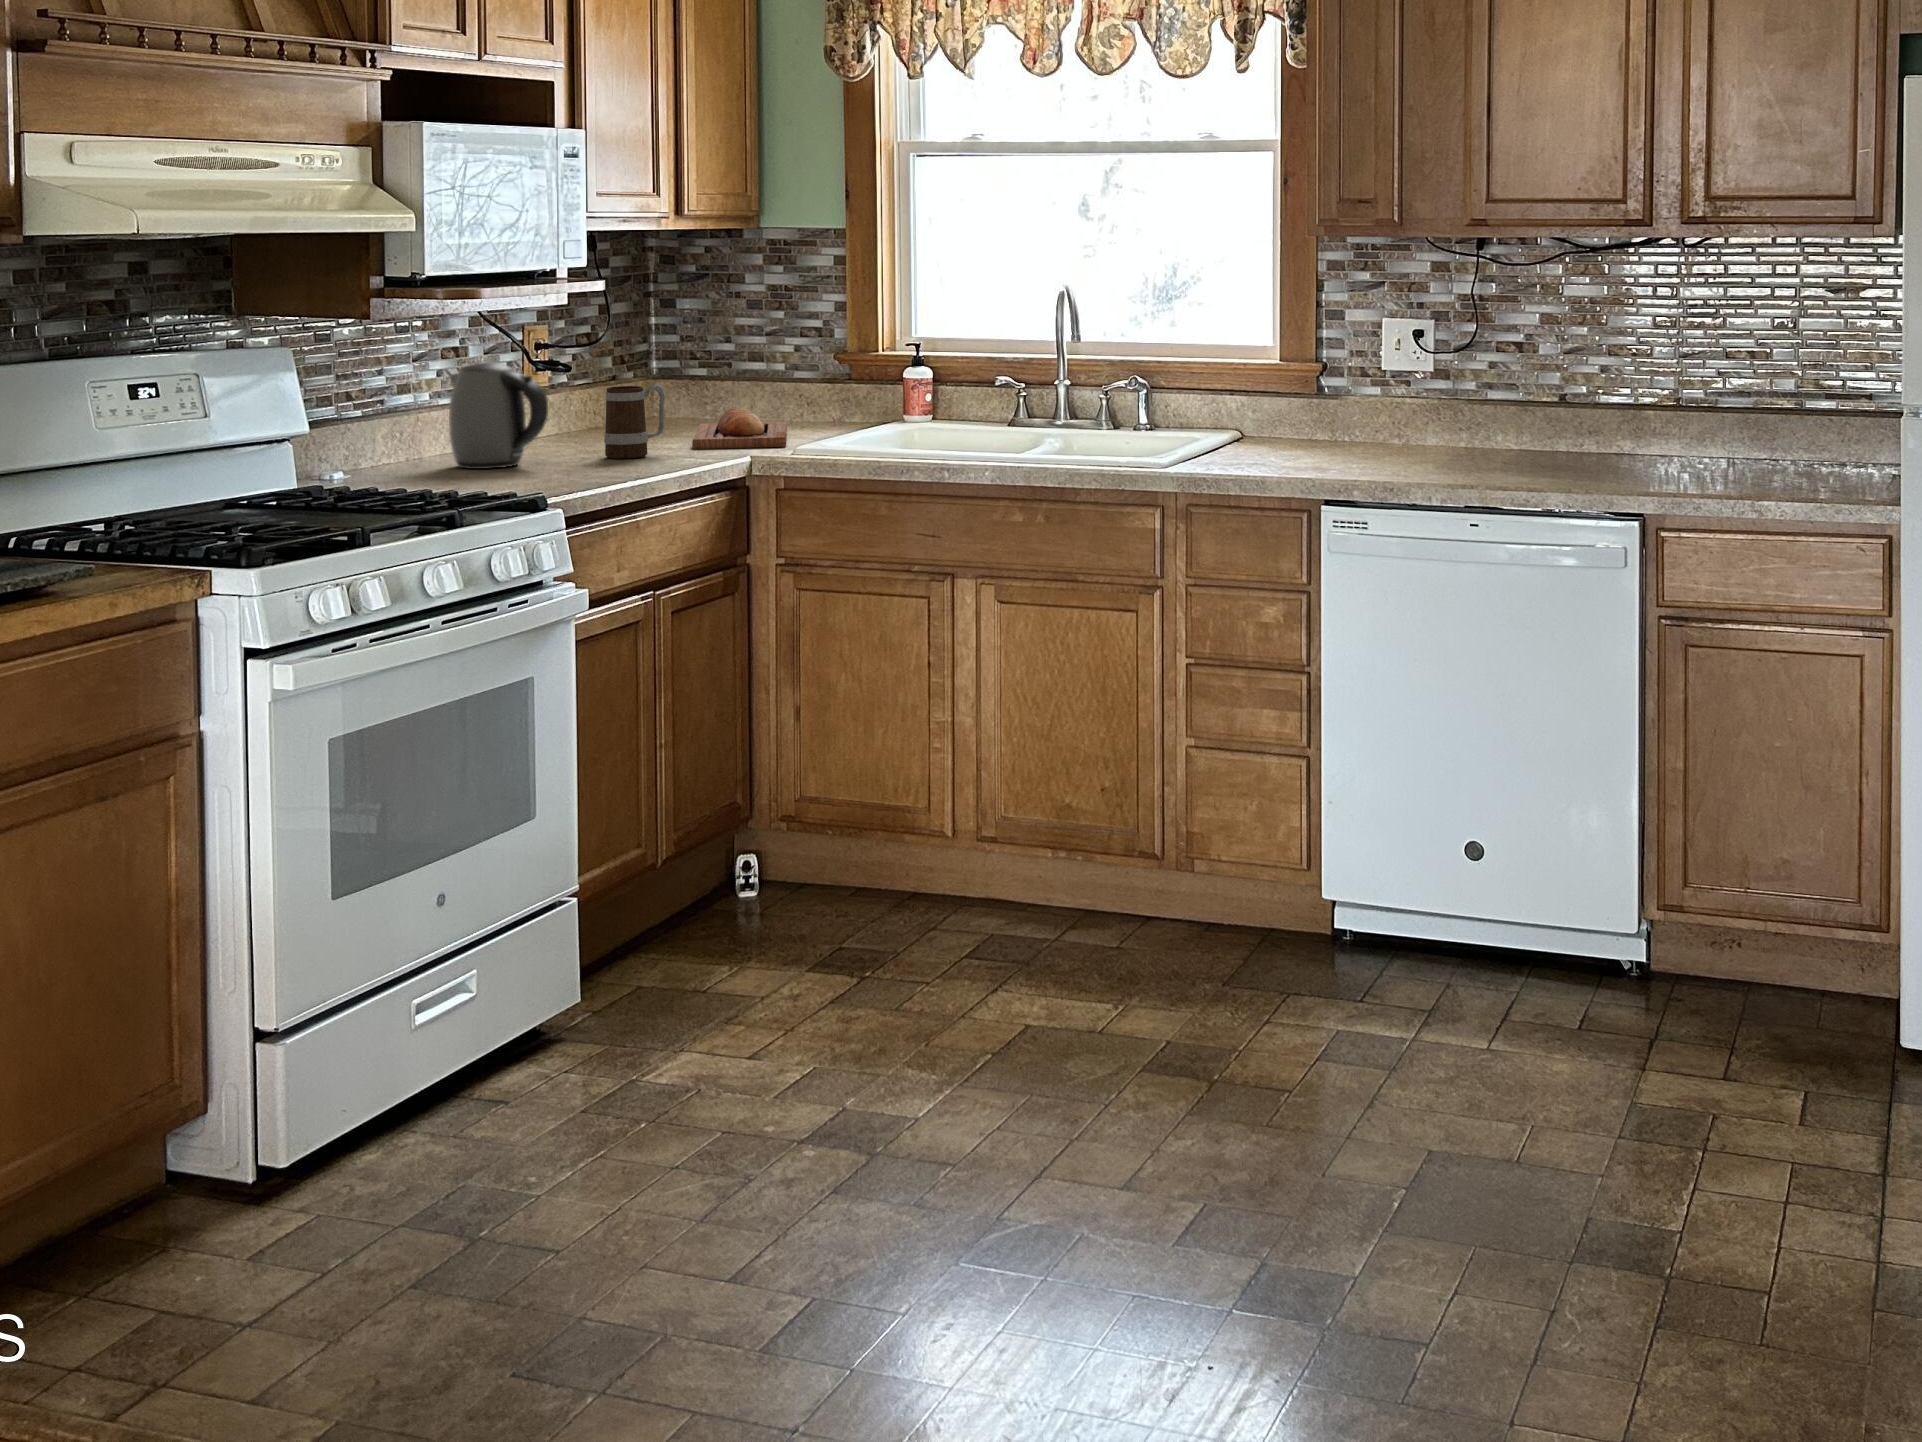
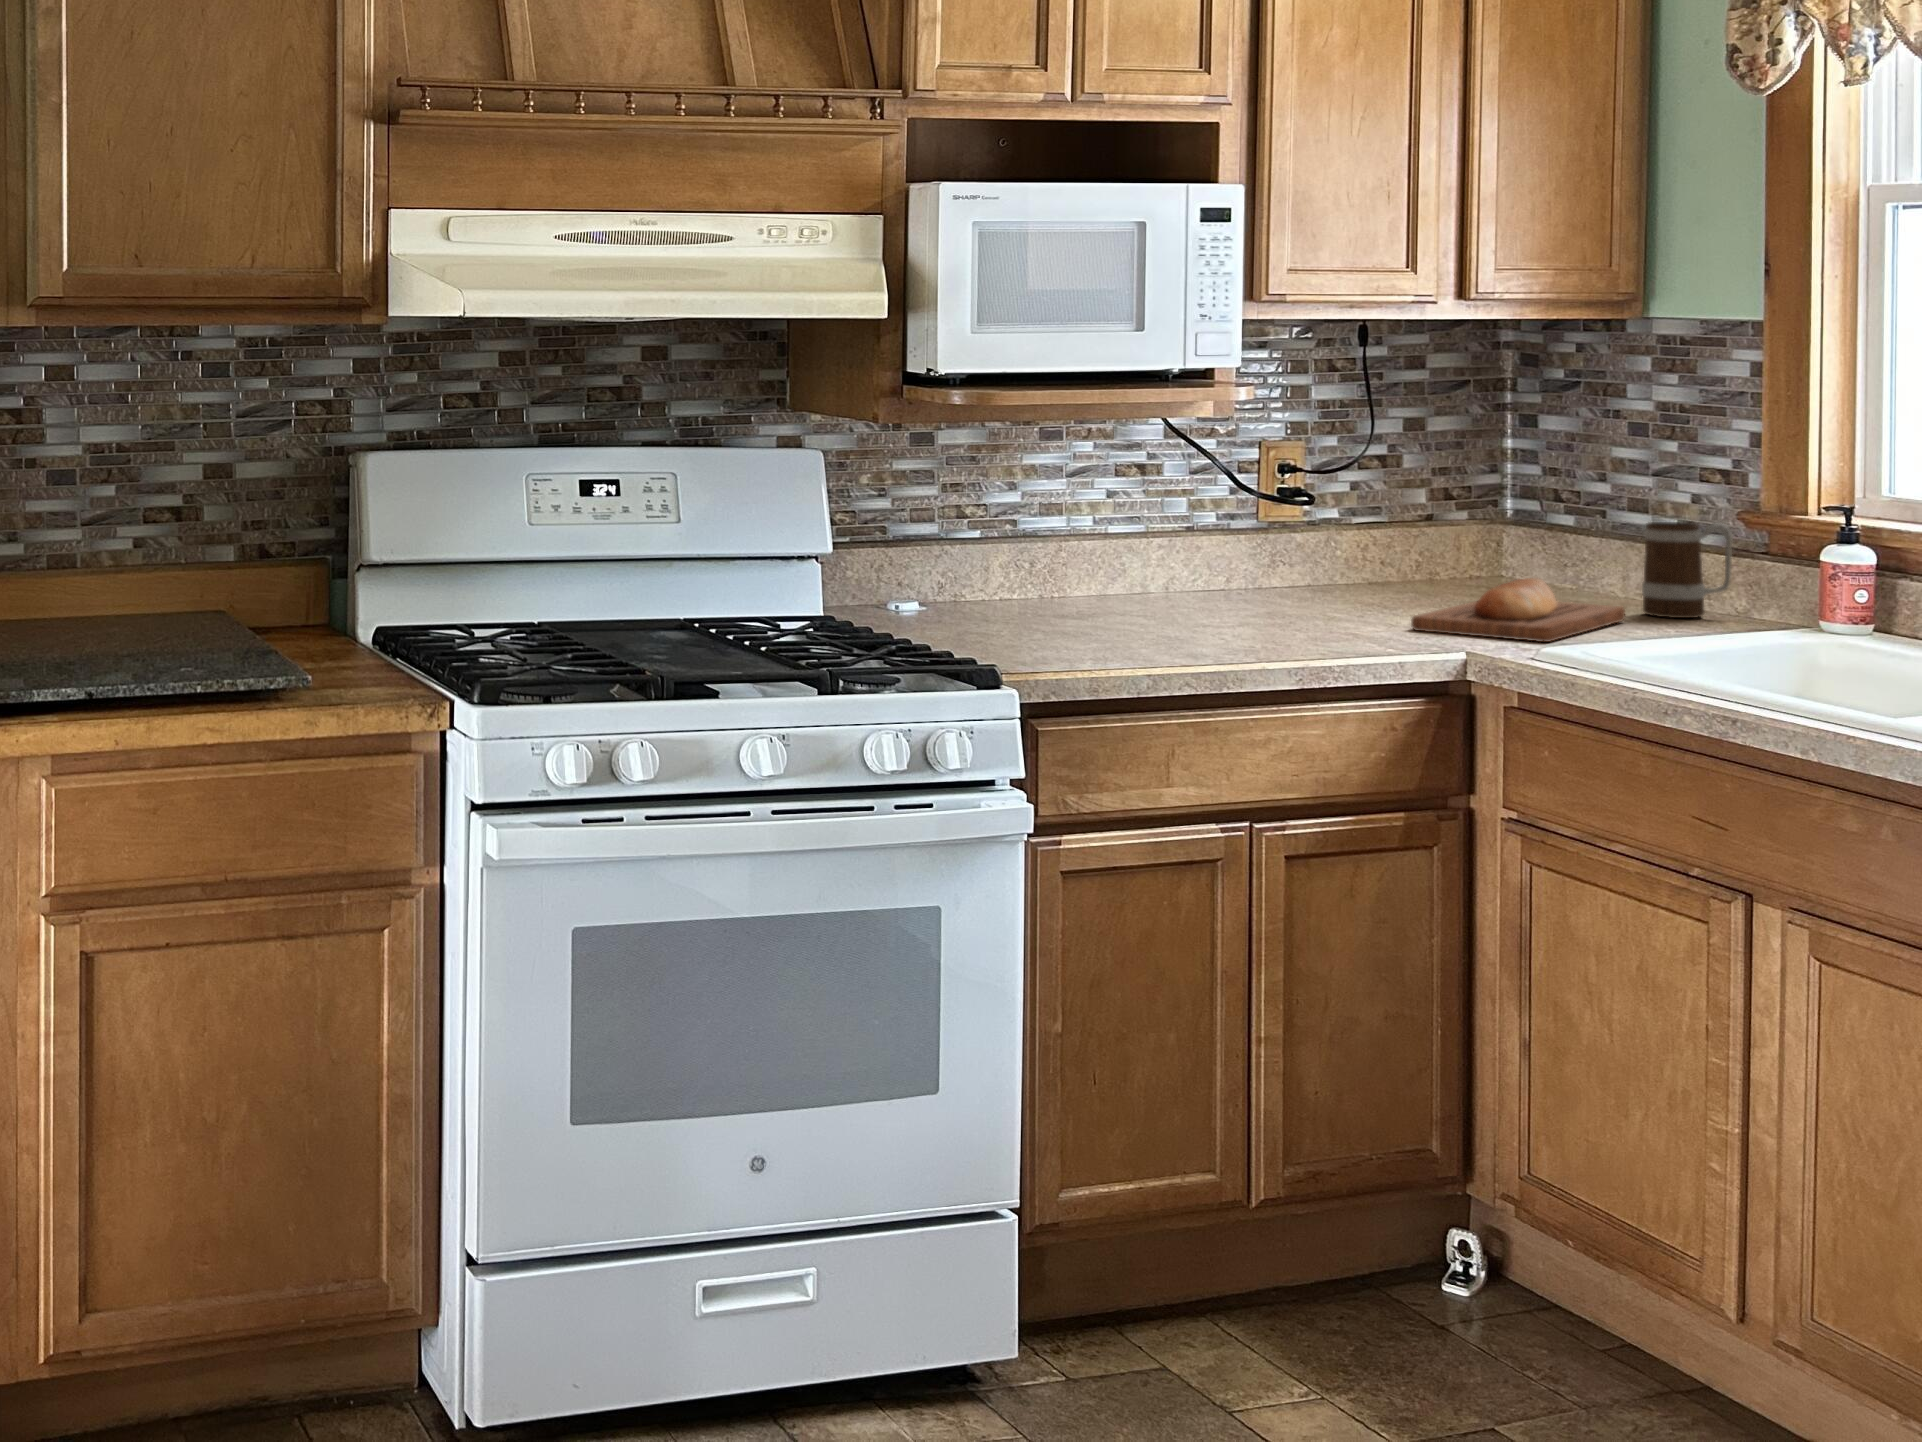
kettle: present [449,362,548,469] -> none [1043,485,1154,624]
mug: present [604,384,665,459] -> present [1642,522,1733,618]

